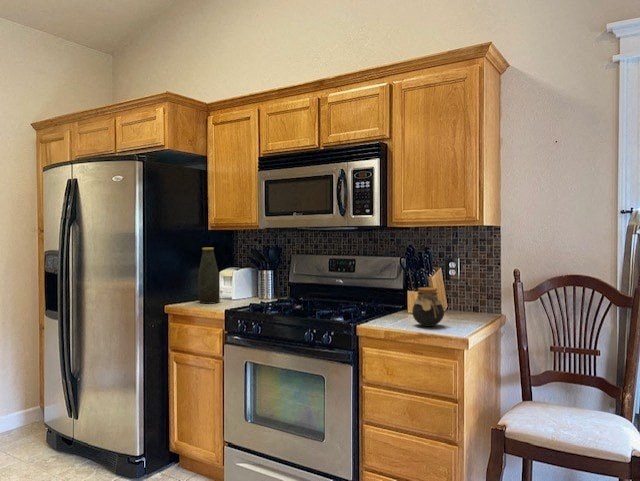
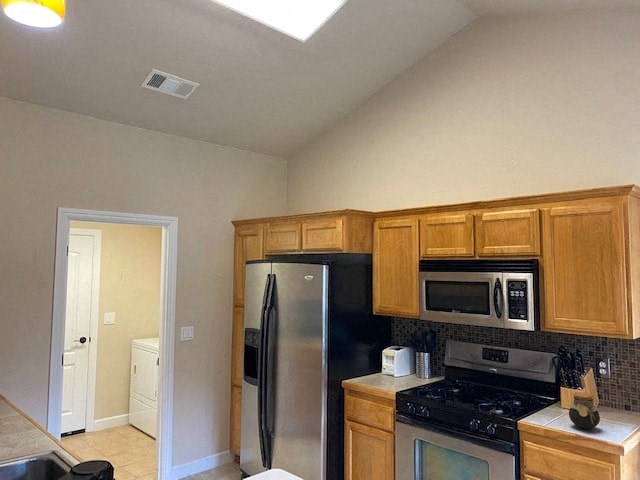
bottle: present [198,248,220,304] -> none [369,333,386,381]

